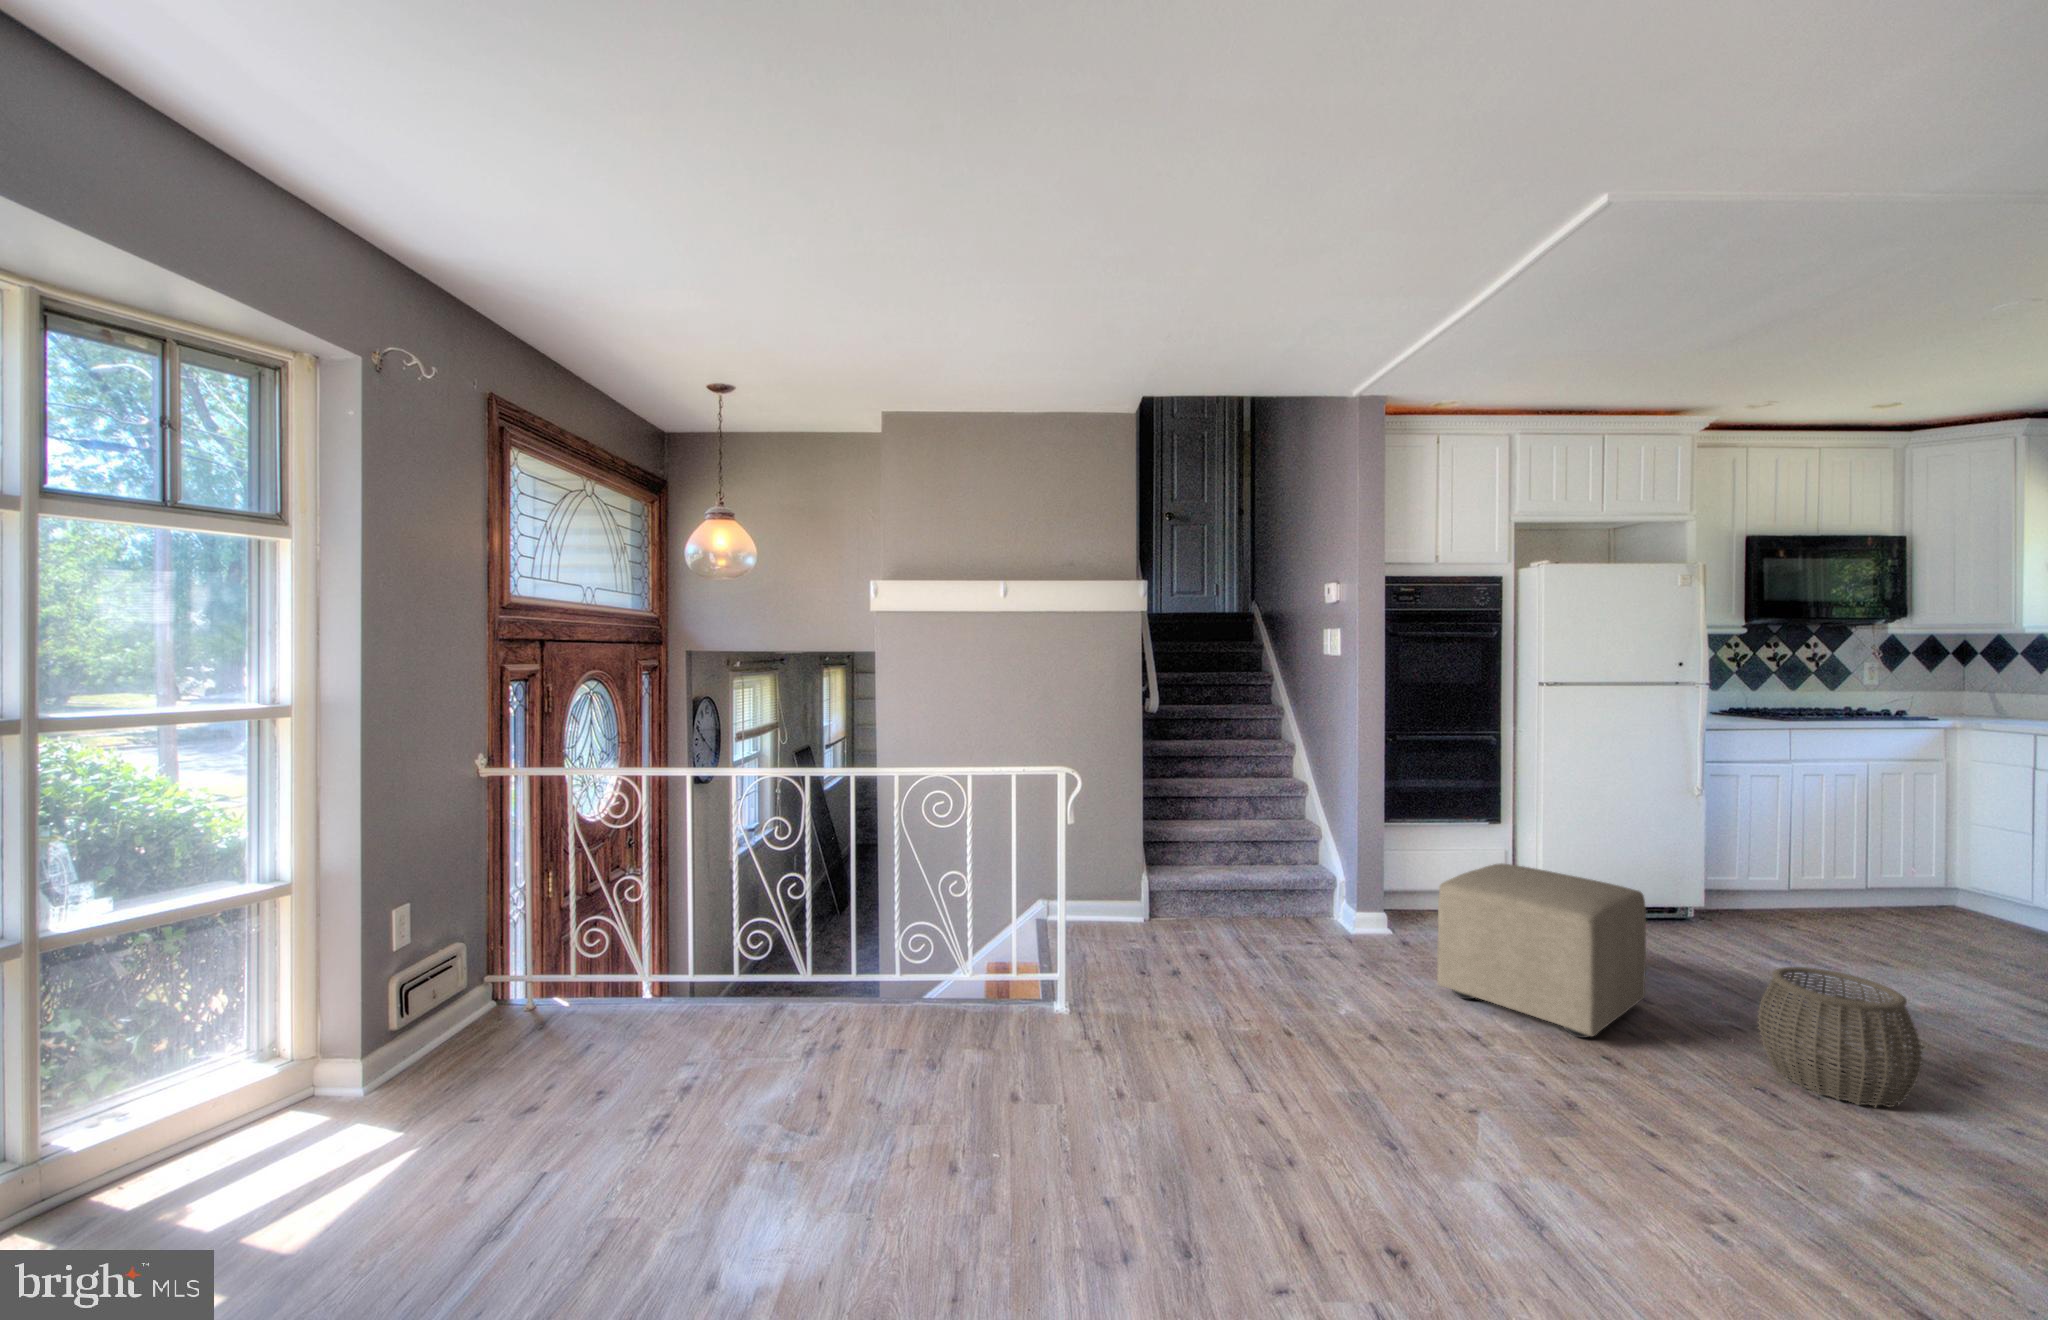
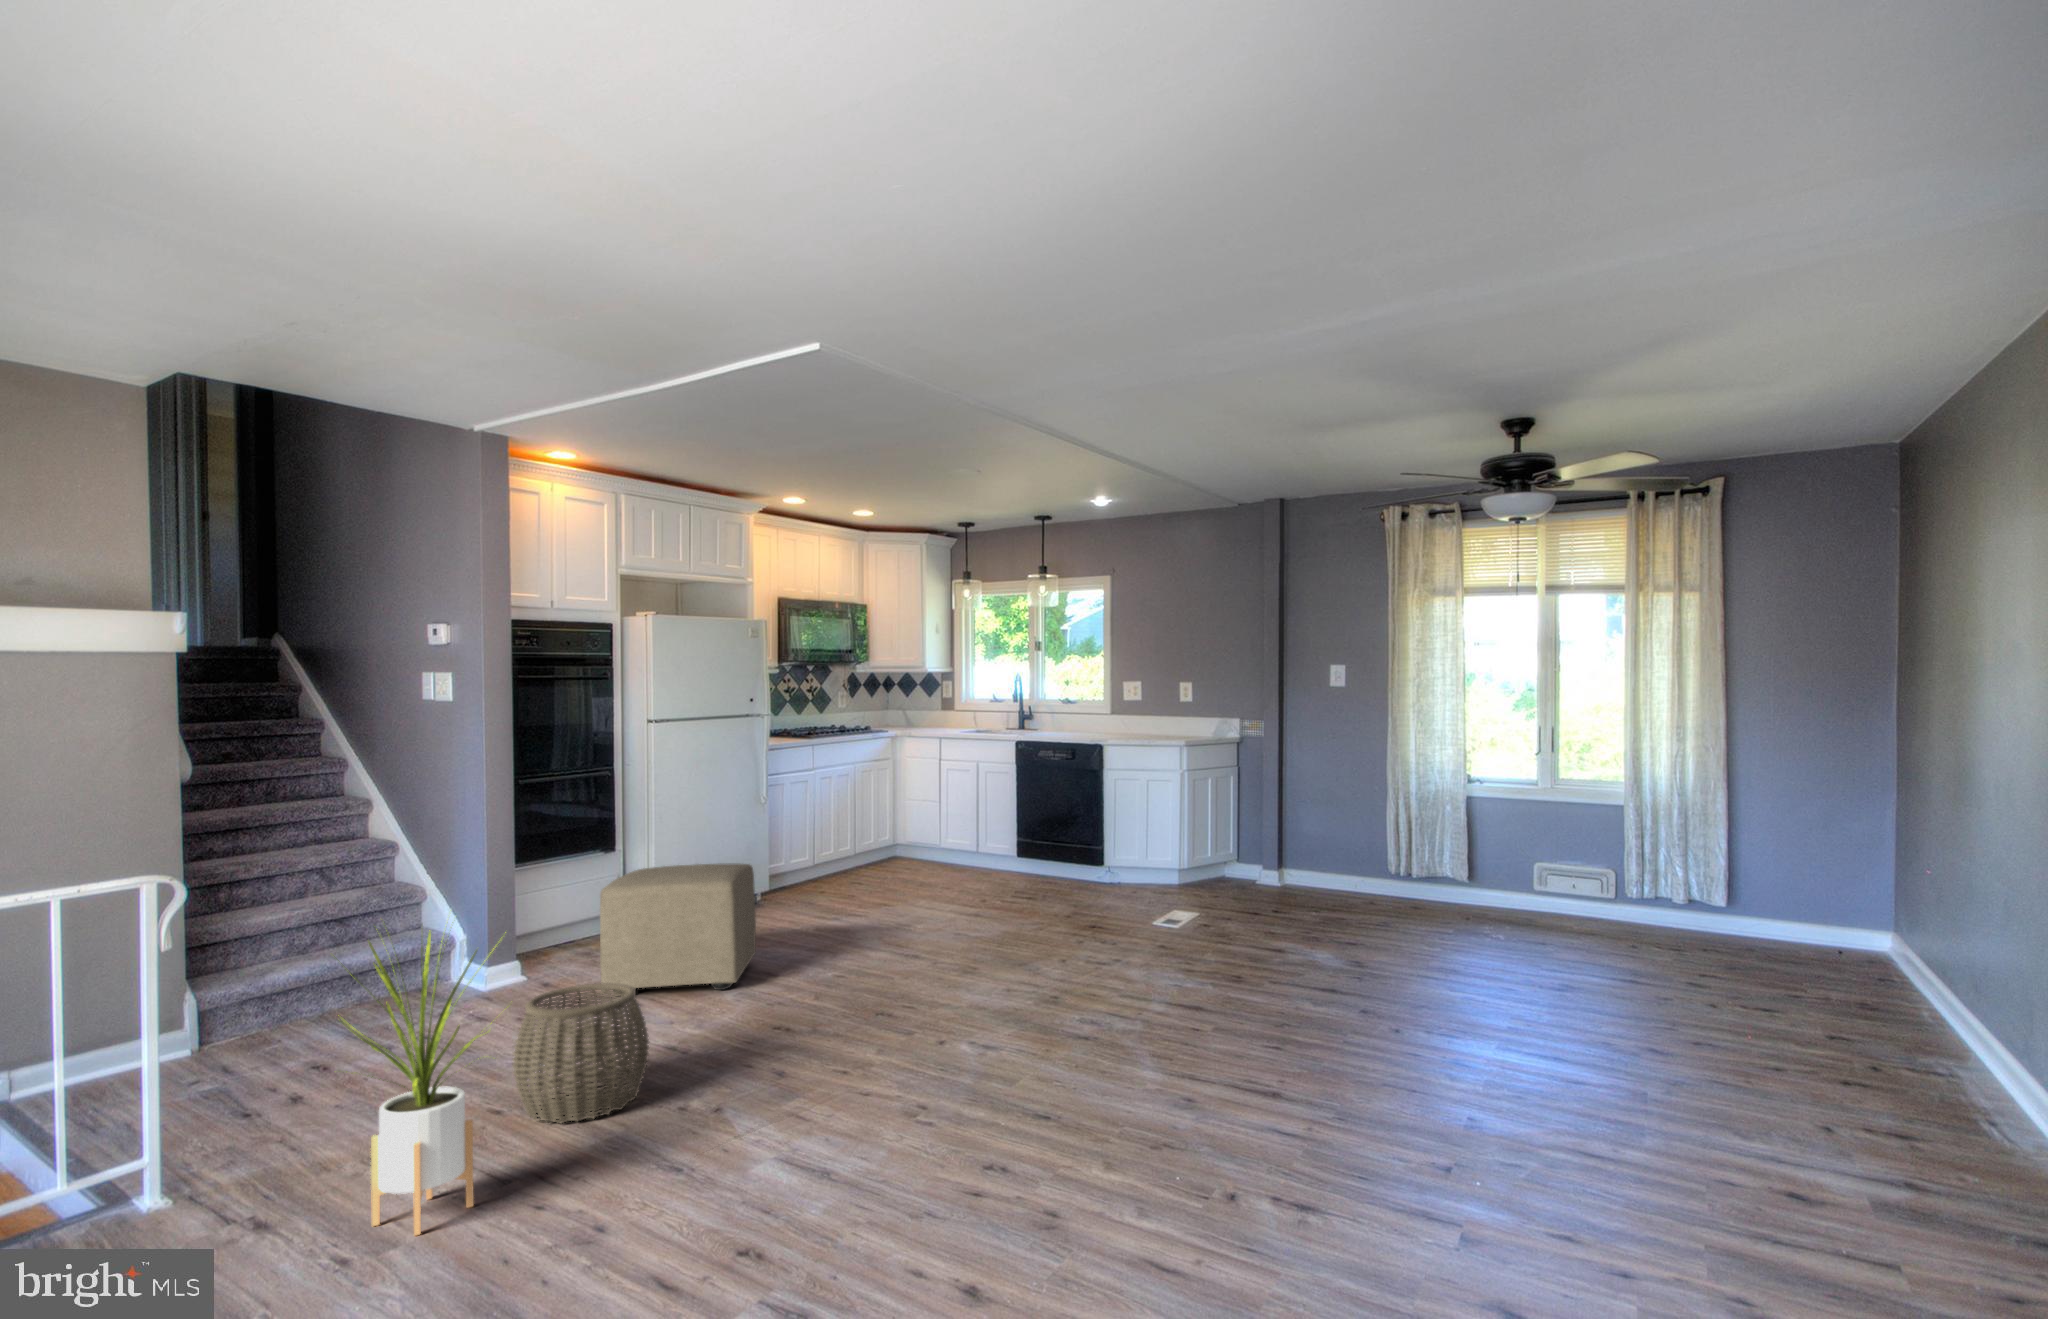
house plant: none [1044,918,1200,1226] -> present [338,922,497,1235]
woven basket: present [1758,967,1924,1107] -> present [513,983,649,1123]

